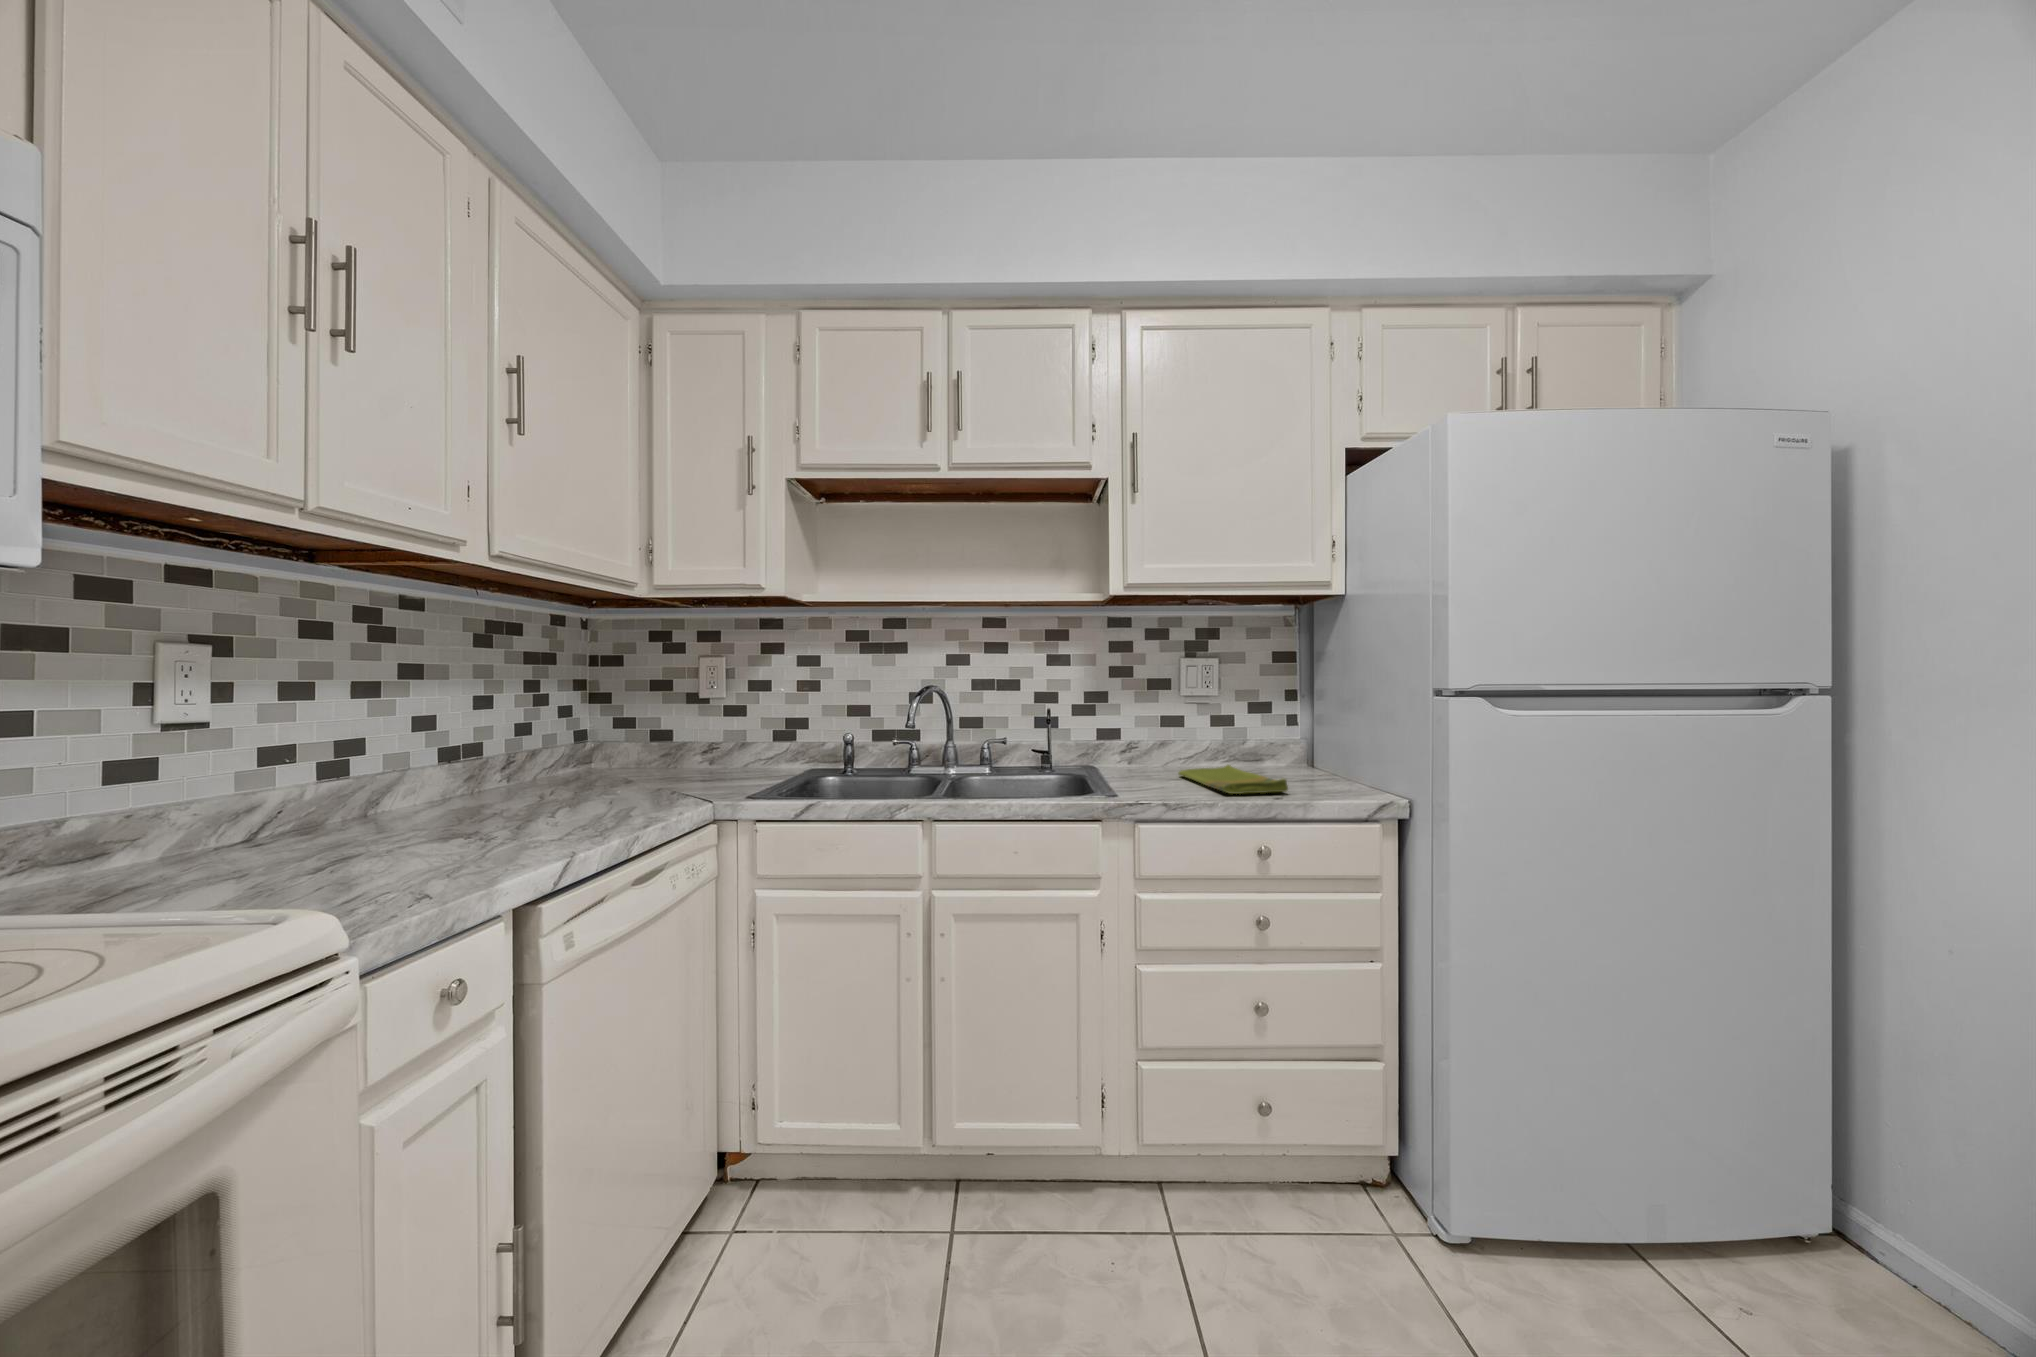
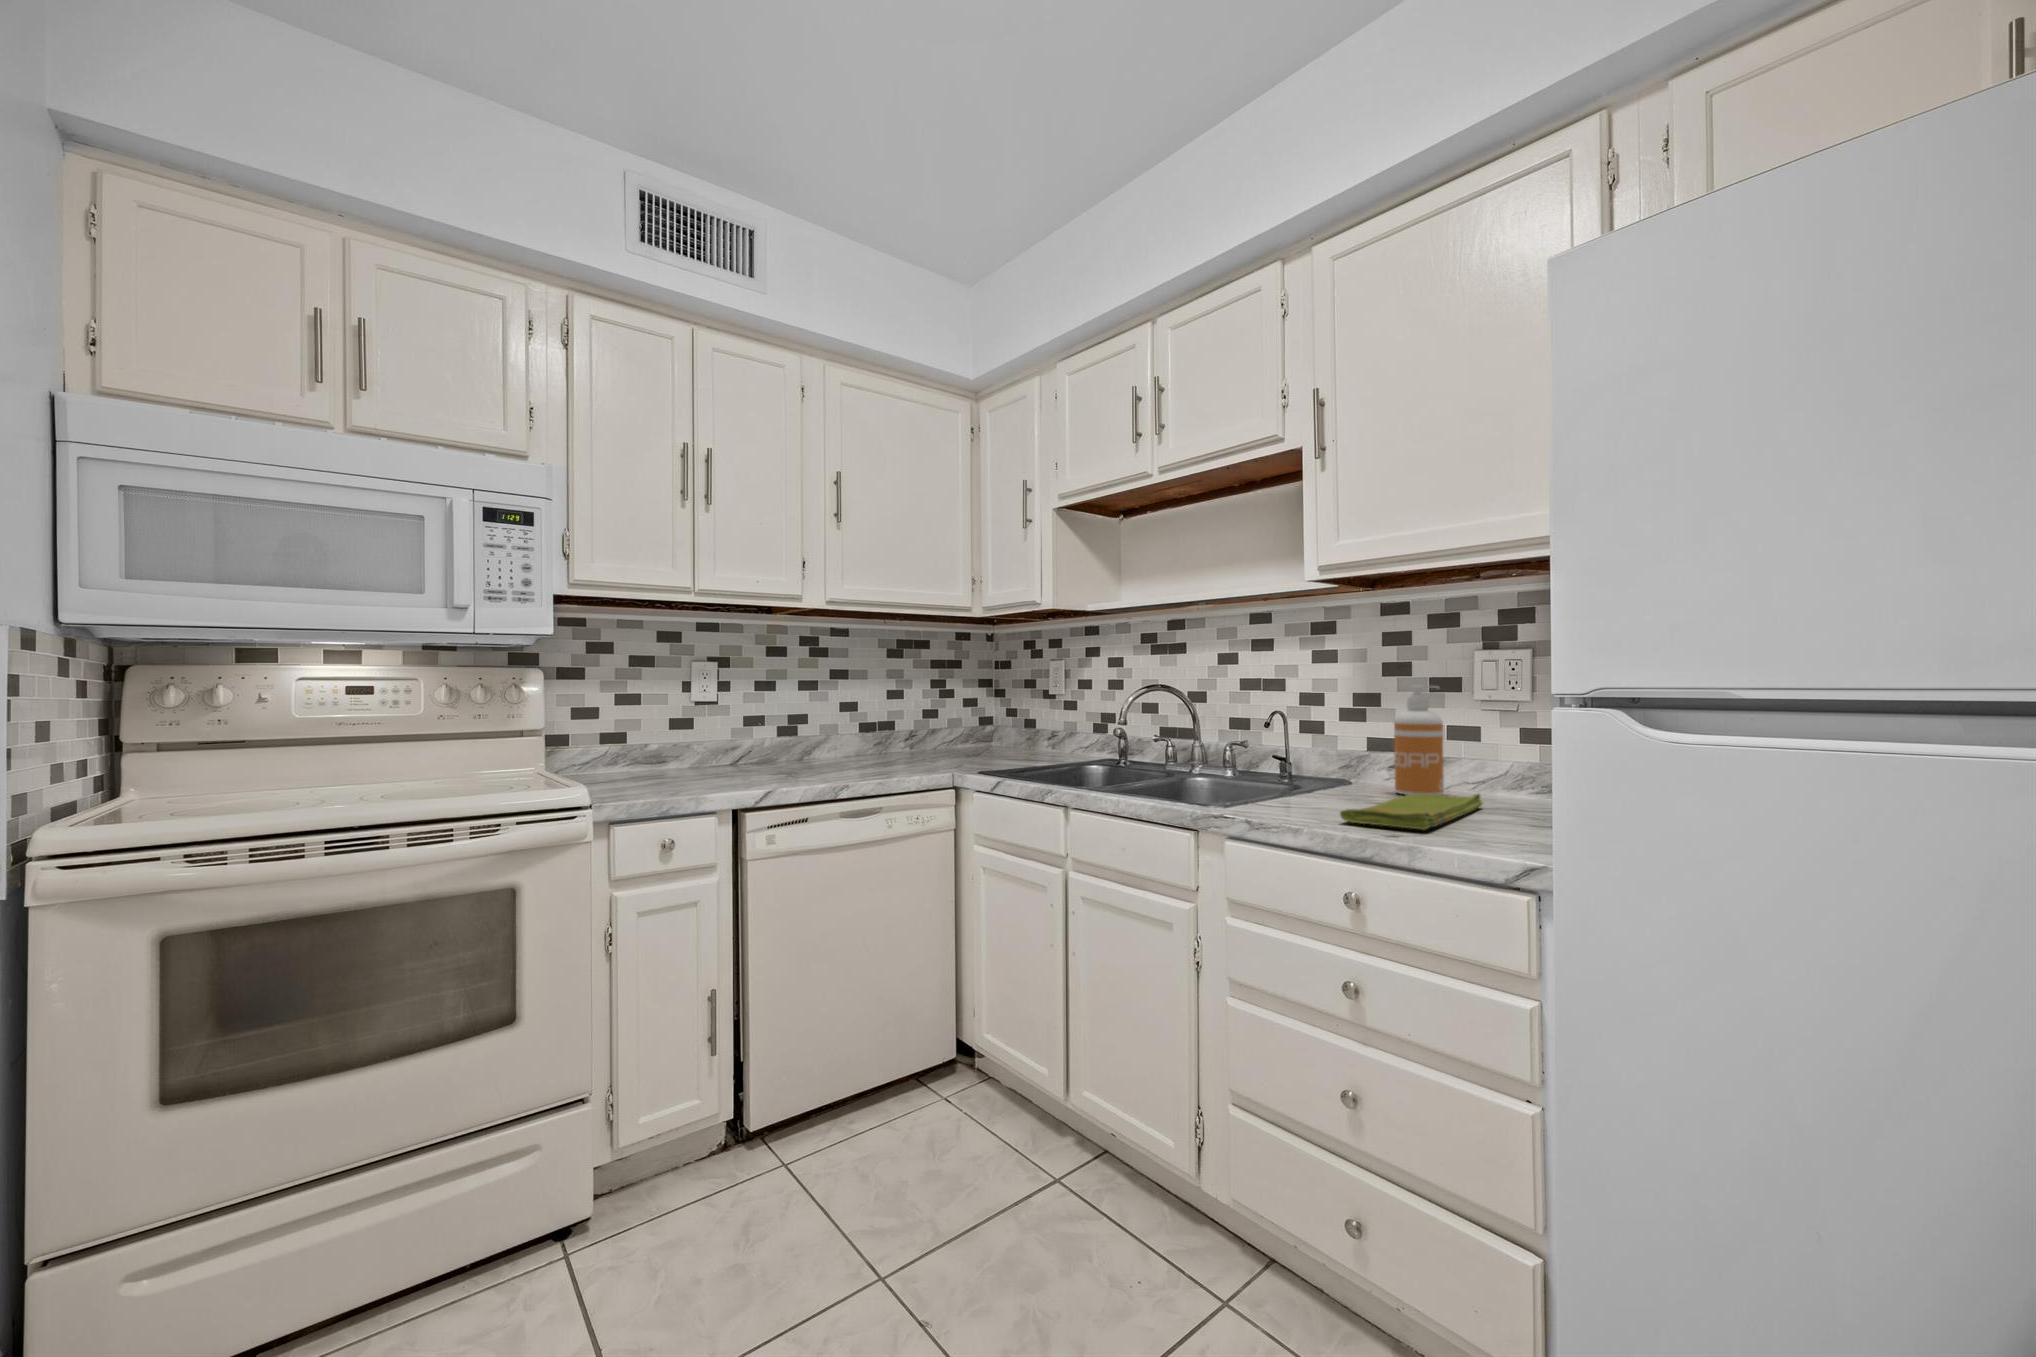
soap dispenser: none [1139,684,1175,772] -> present [1394,685,1444,795]

